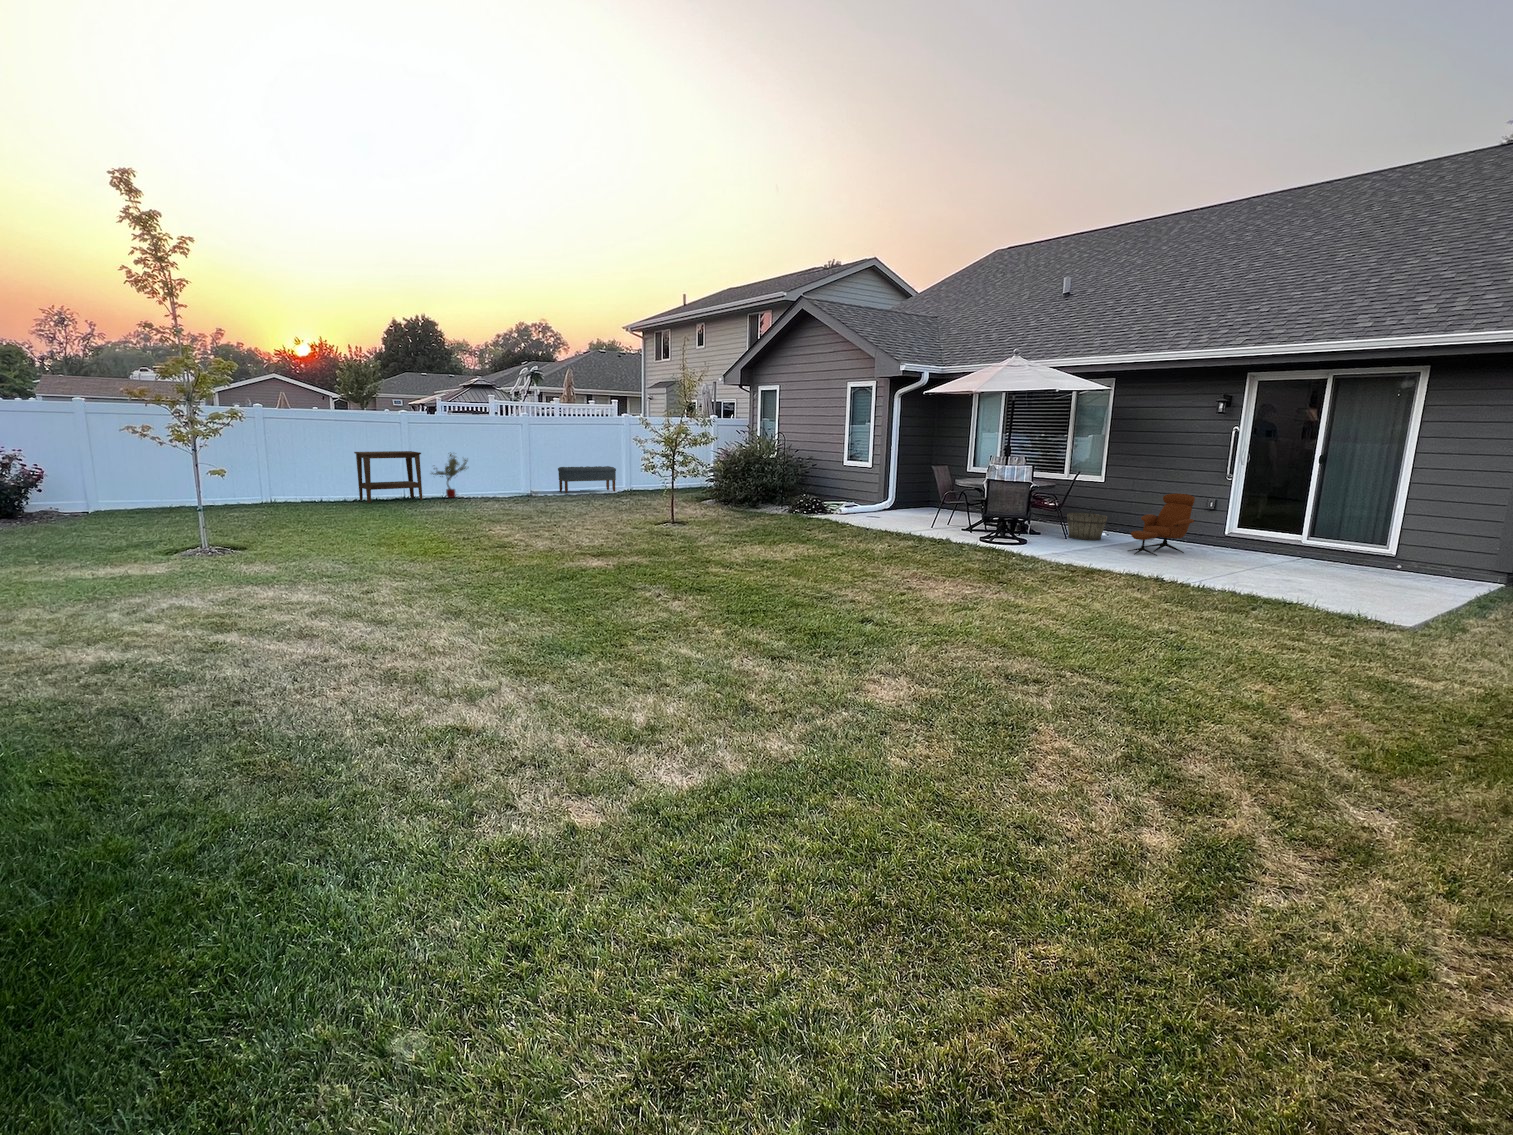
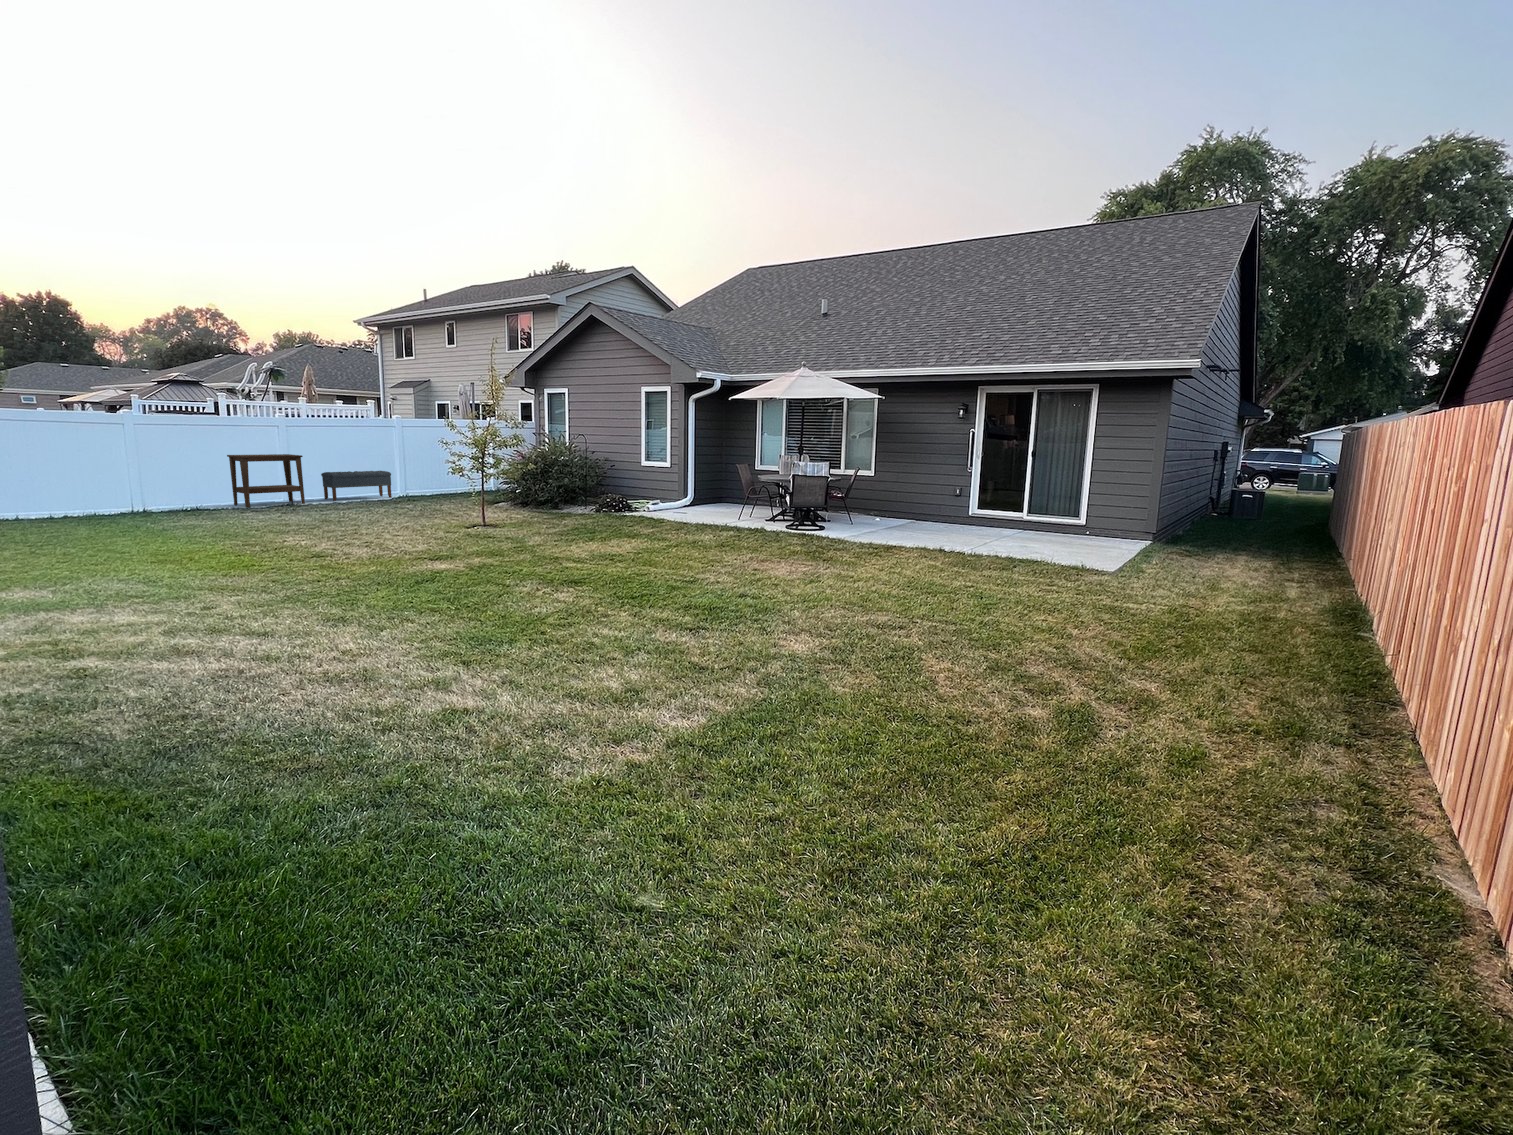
side table: present [354,451,422,503] -> present [227,454,305,507]
potted tree: present [432,454,467,498] -> none [159,457,213,510]
lounge chair: present [1128,493,1195,556] -> none [900,483,947,534]
wooden bucket: present [1067,507,1107,540] -> none [847,496,879,524]

